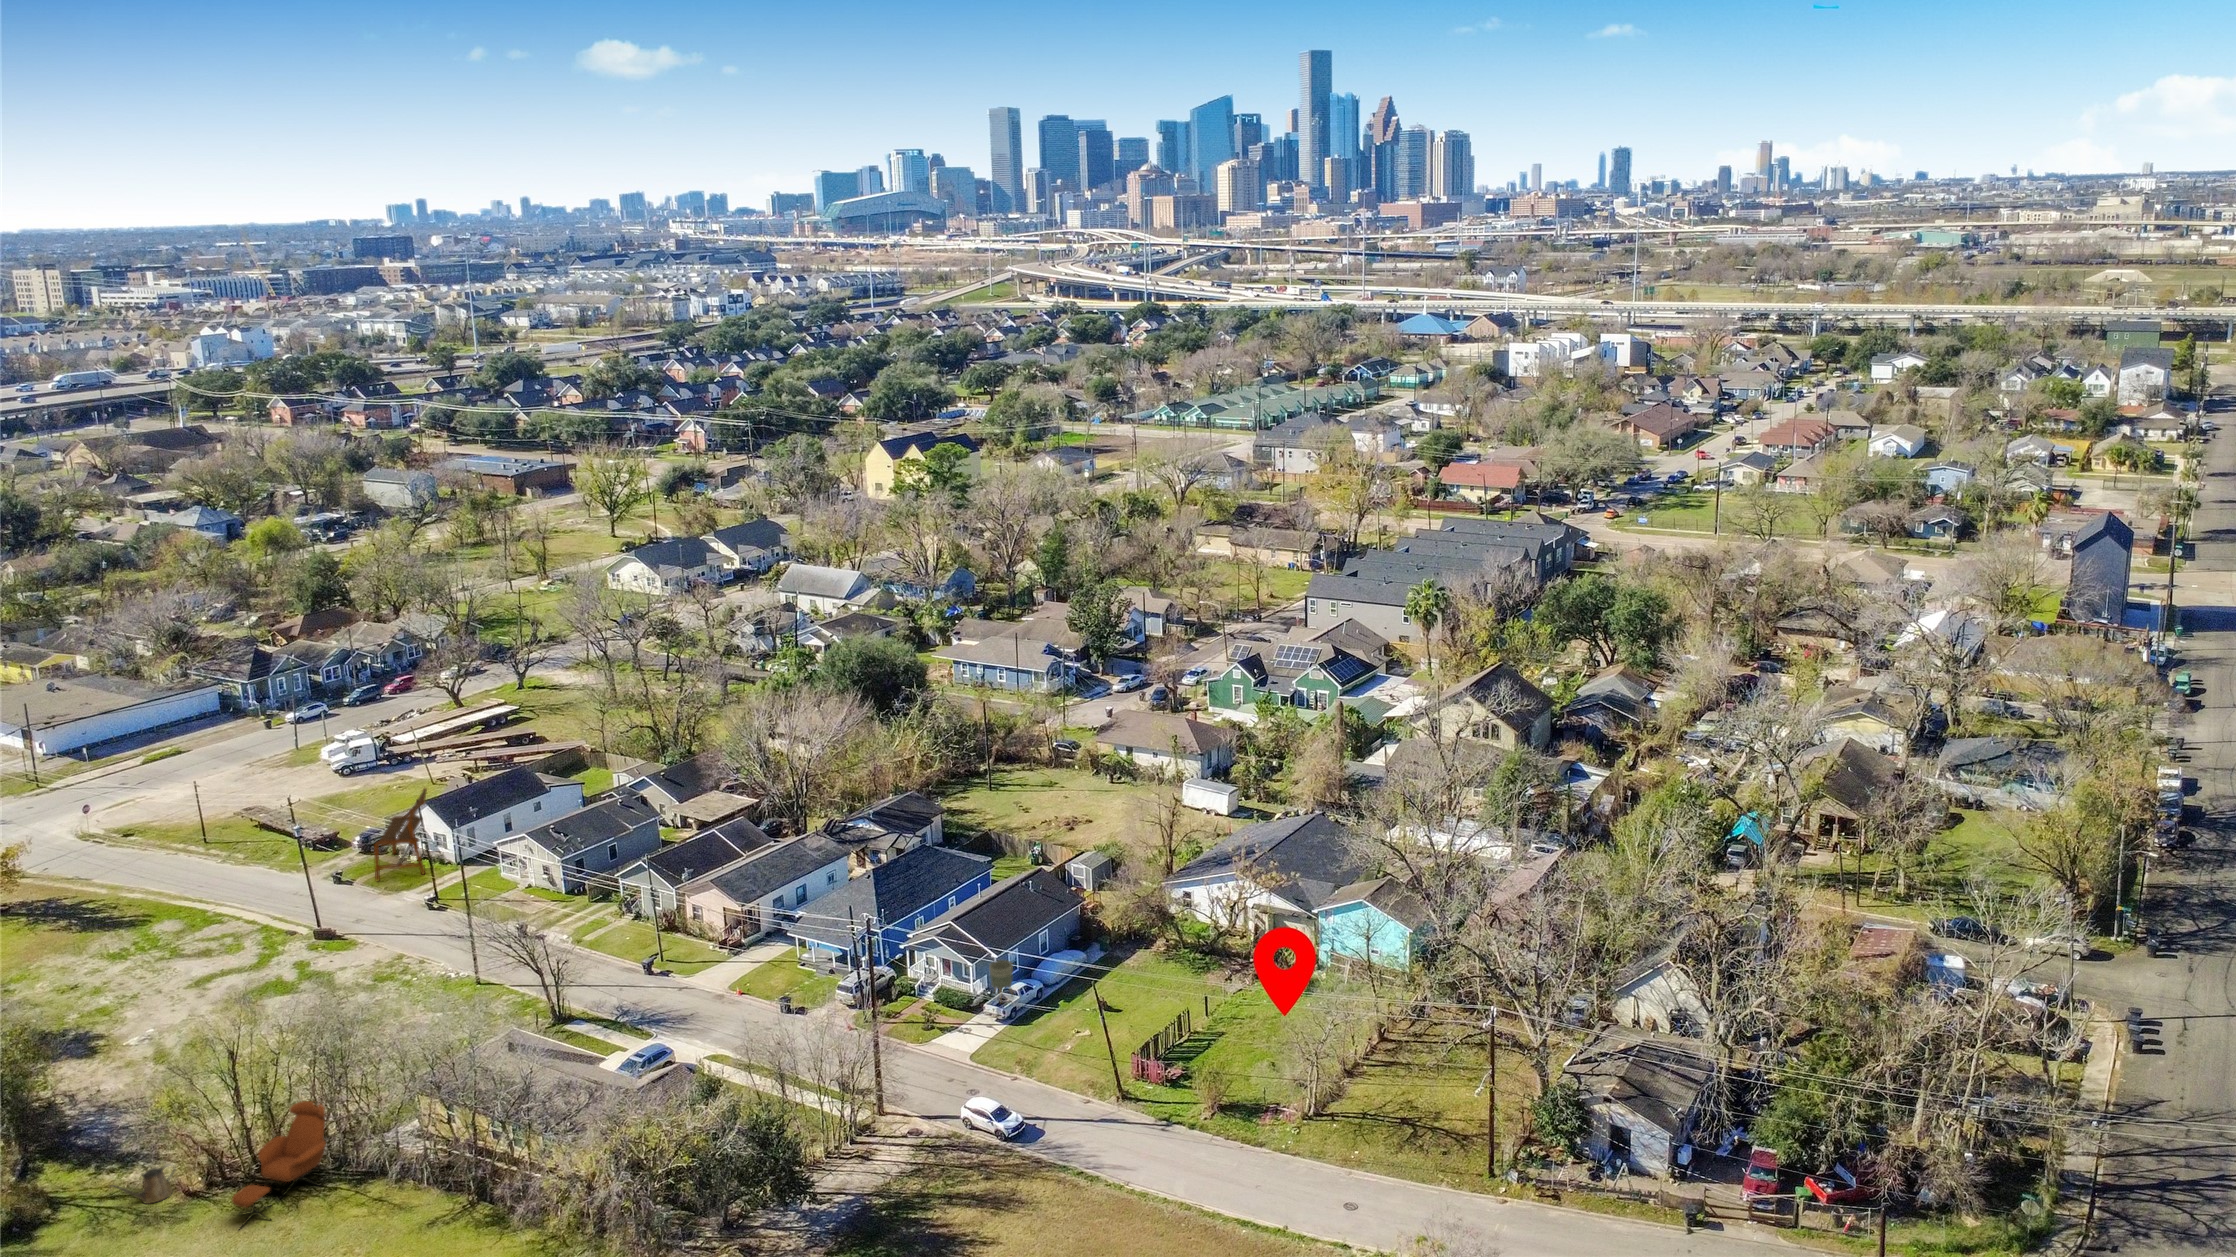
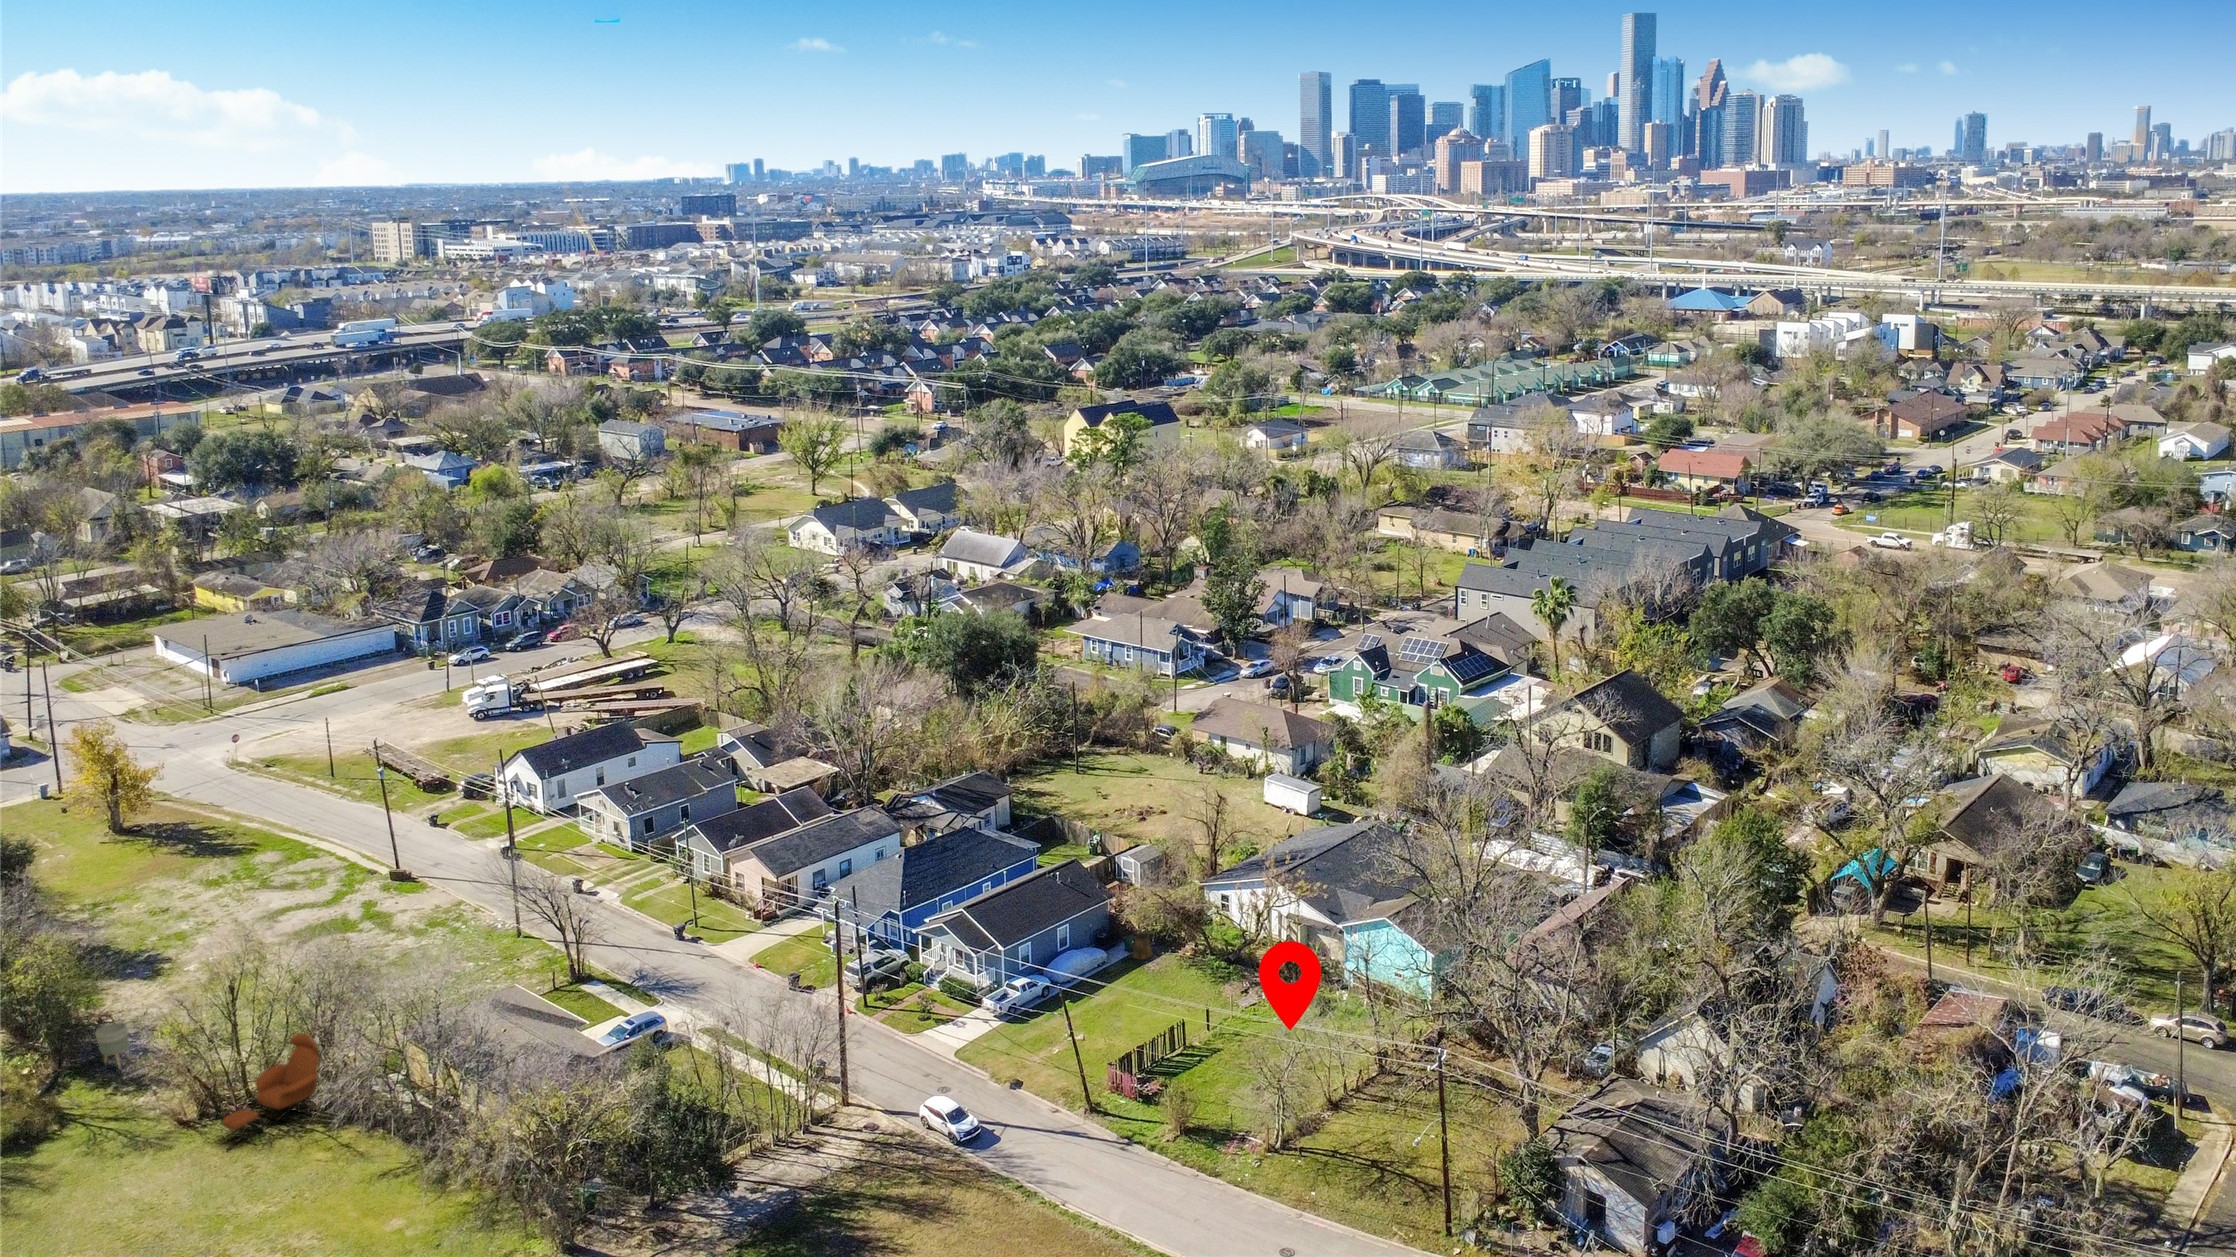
bench: present [374,788,427,881] -> none [469,735,537,822]
planter: present [989,960,1013,1001] -> present [95,1023,130,1069]
watering can: present [112,1164,176,1204] -> present [1132,930,1153,960]

